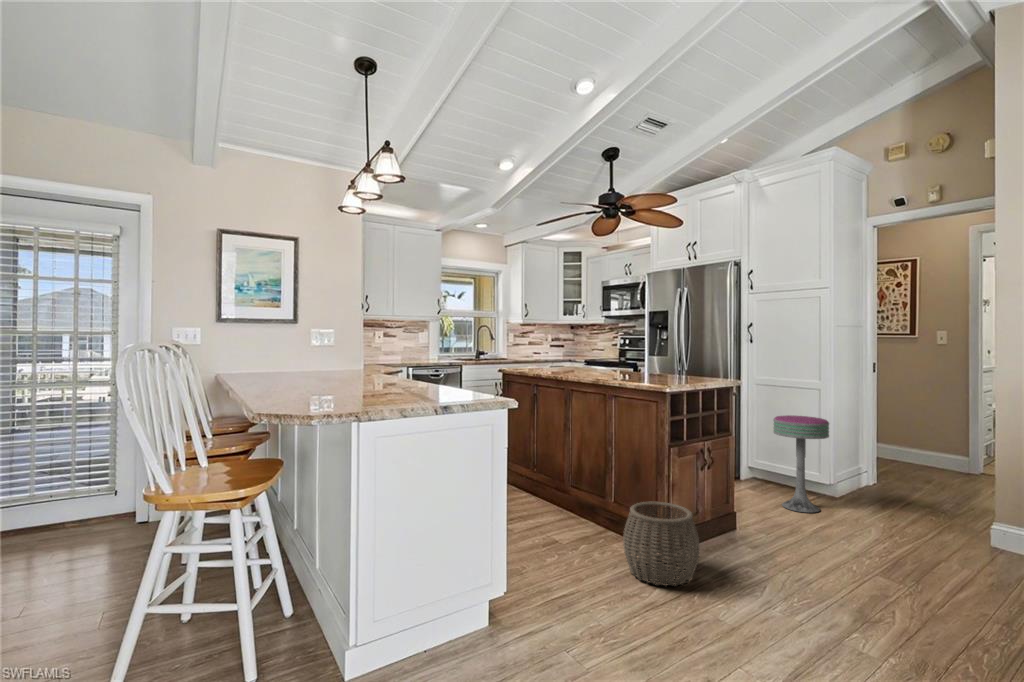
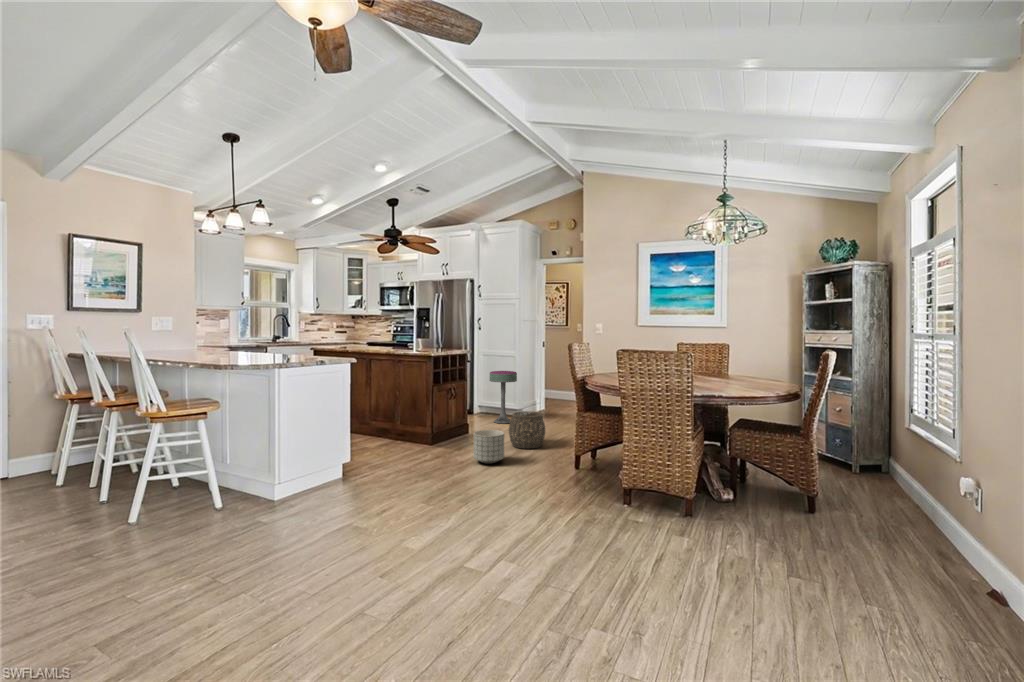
woven basket: present [623,502,700,586] -> present [509,411,546,449]
planter: none [751,553,826,637] -> present [474,430,504,464]

